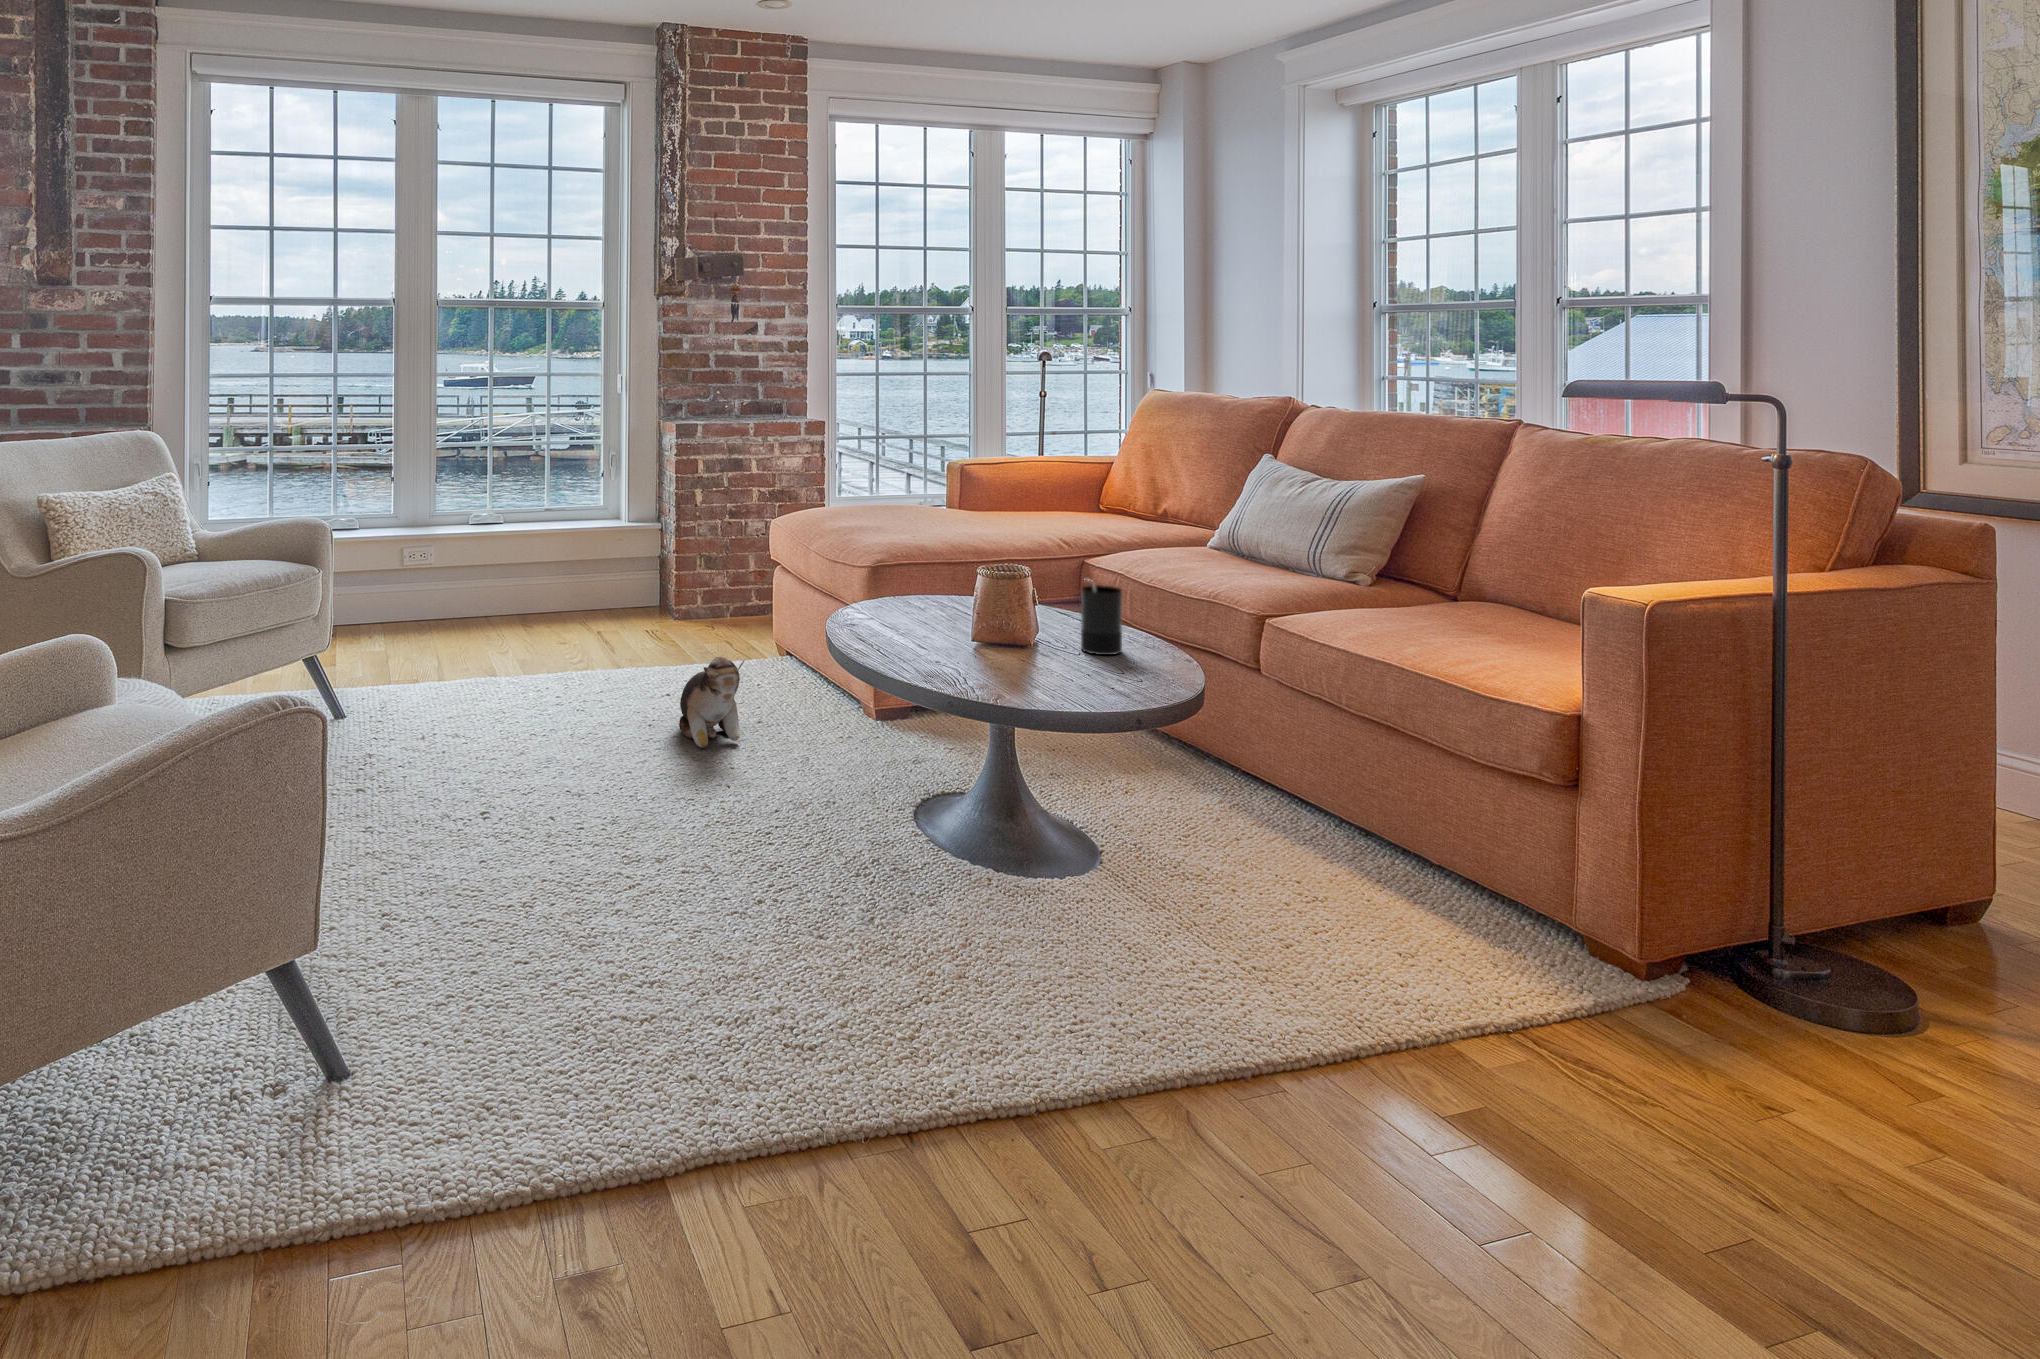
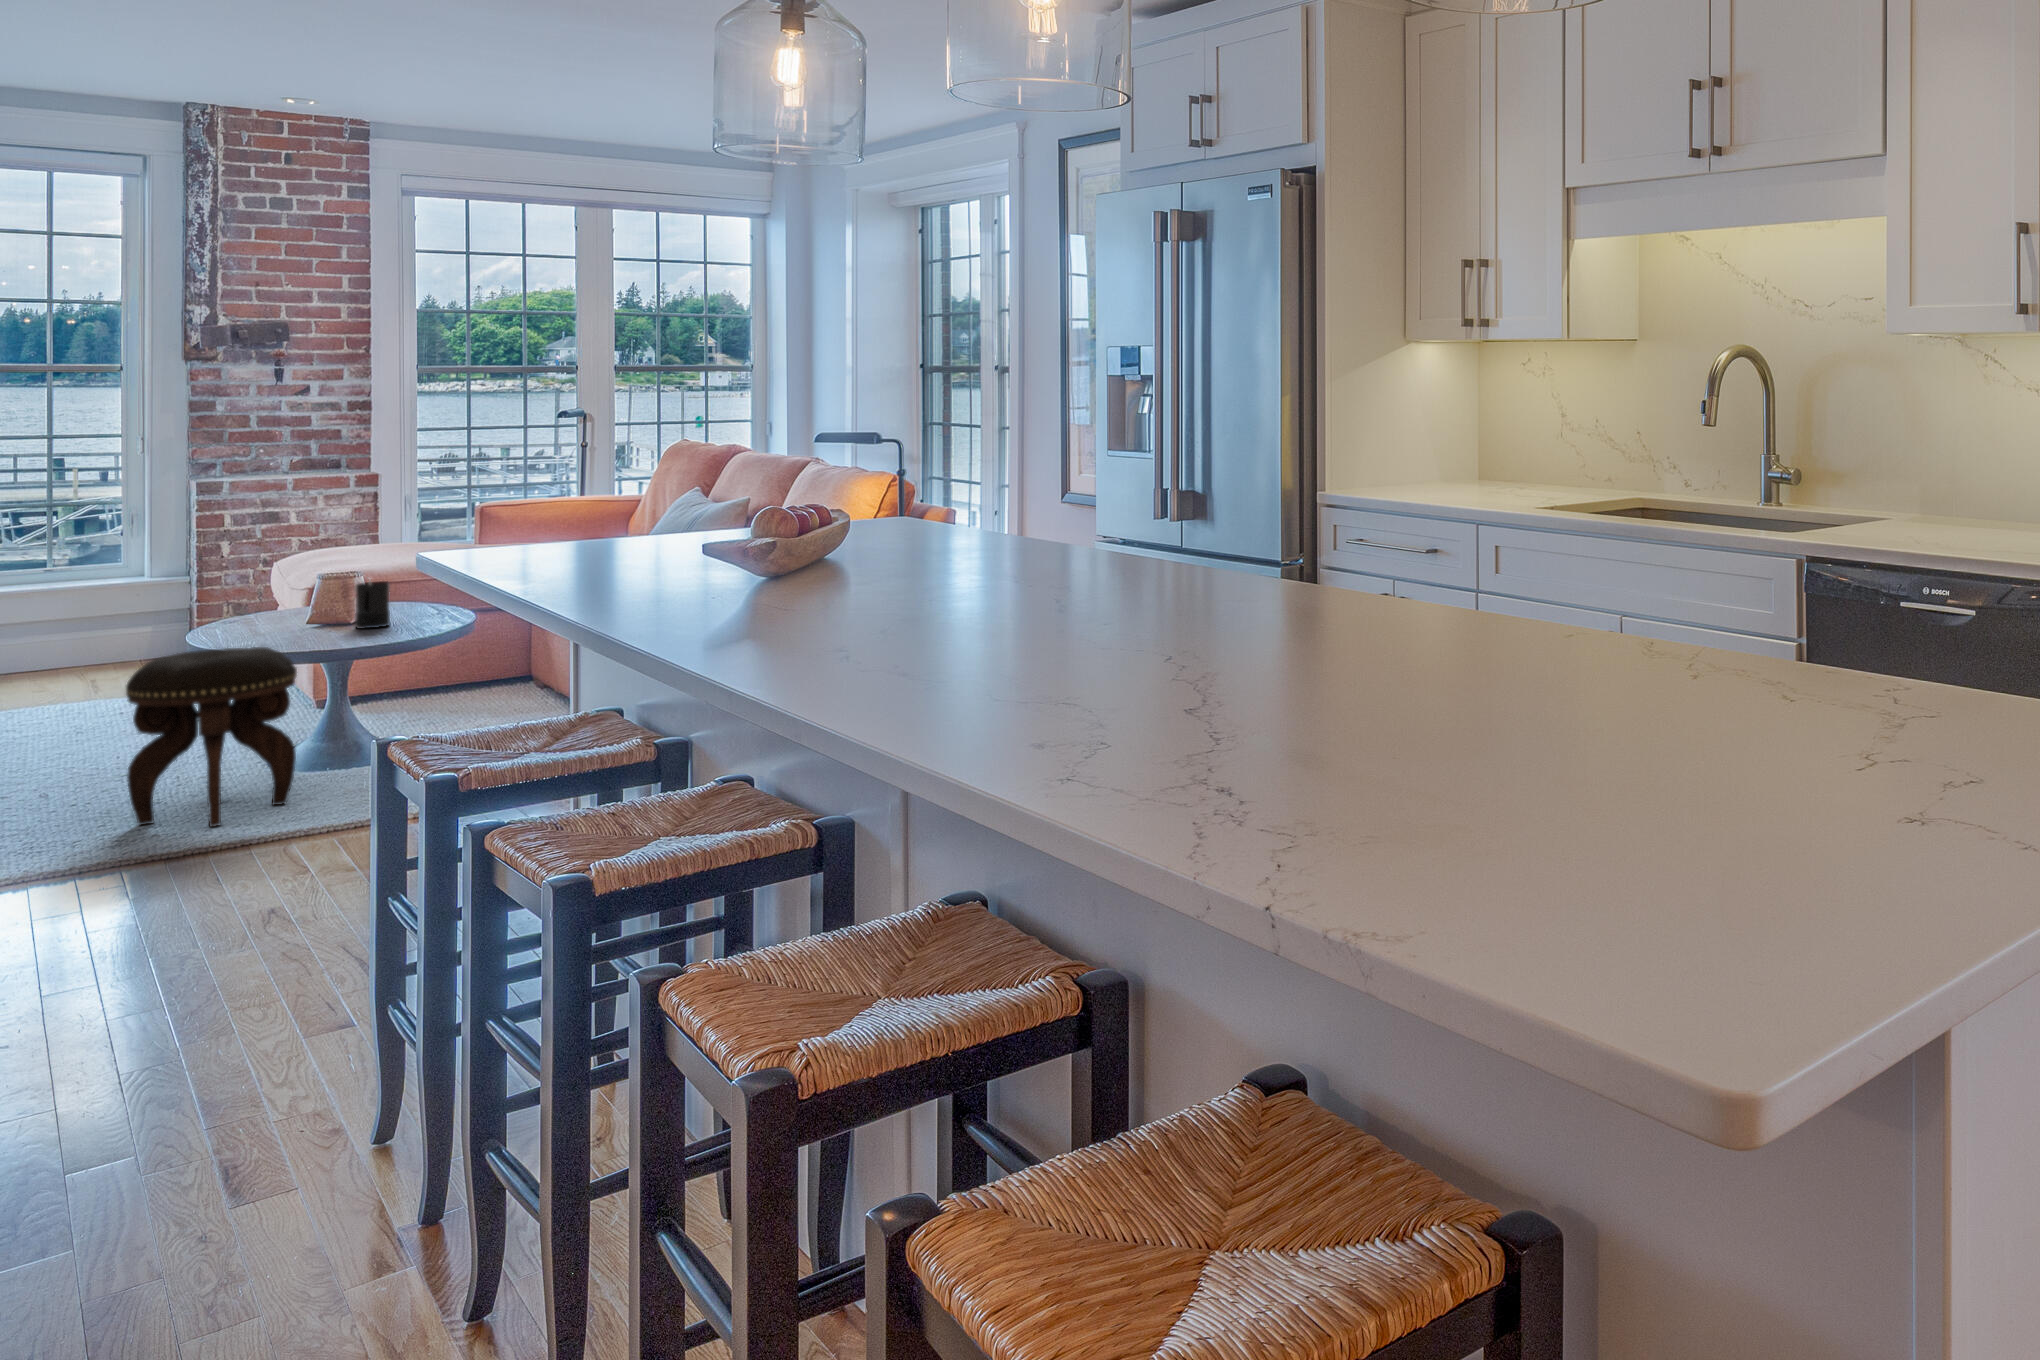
plush toy: present [679,657,744,748] -> none [69,667,128,744]
footstool: none [929,691,1137,992] -> present [126,647,297,827]

